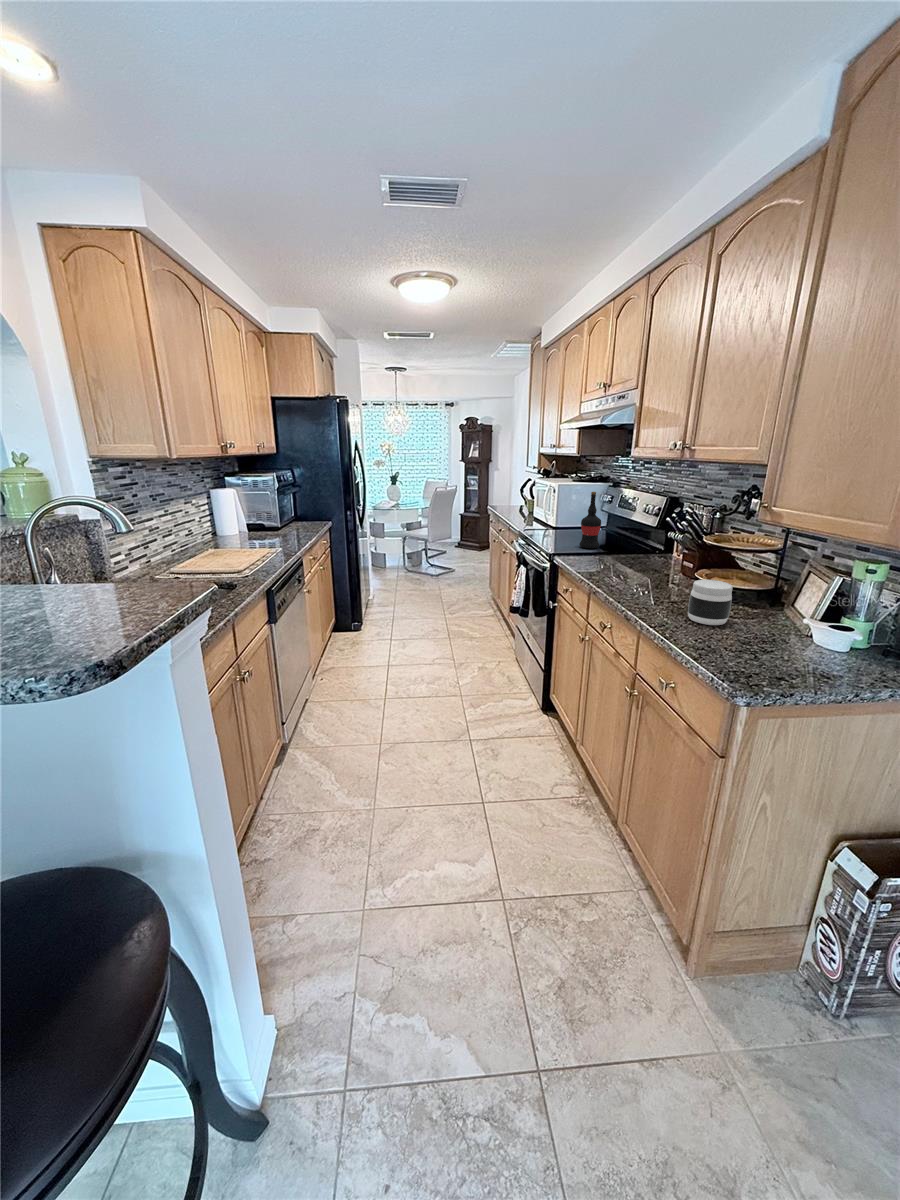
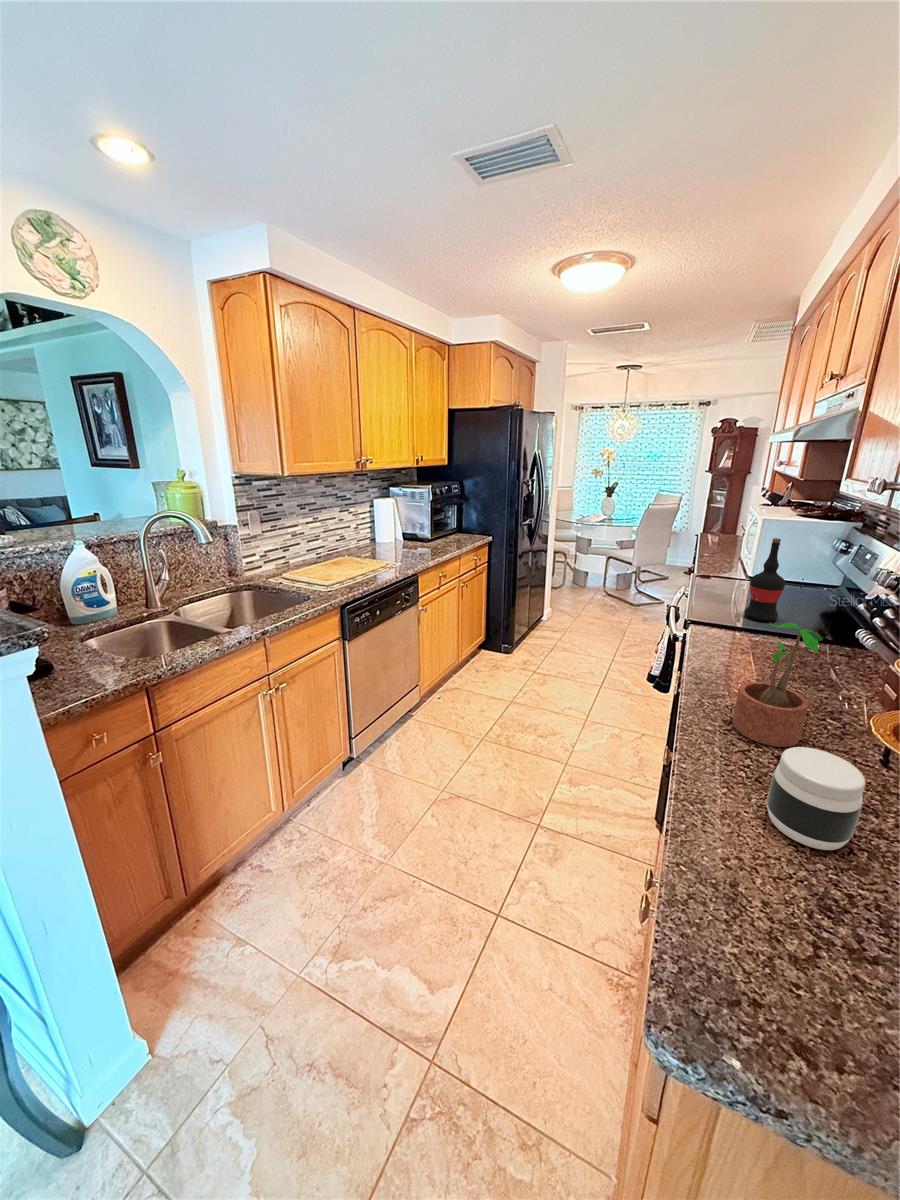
potted plant: none [635,526,682,598] -> present [732,622,822,747]

